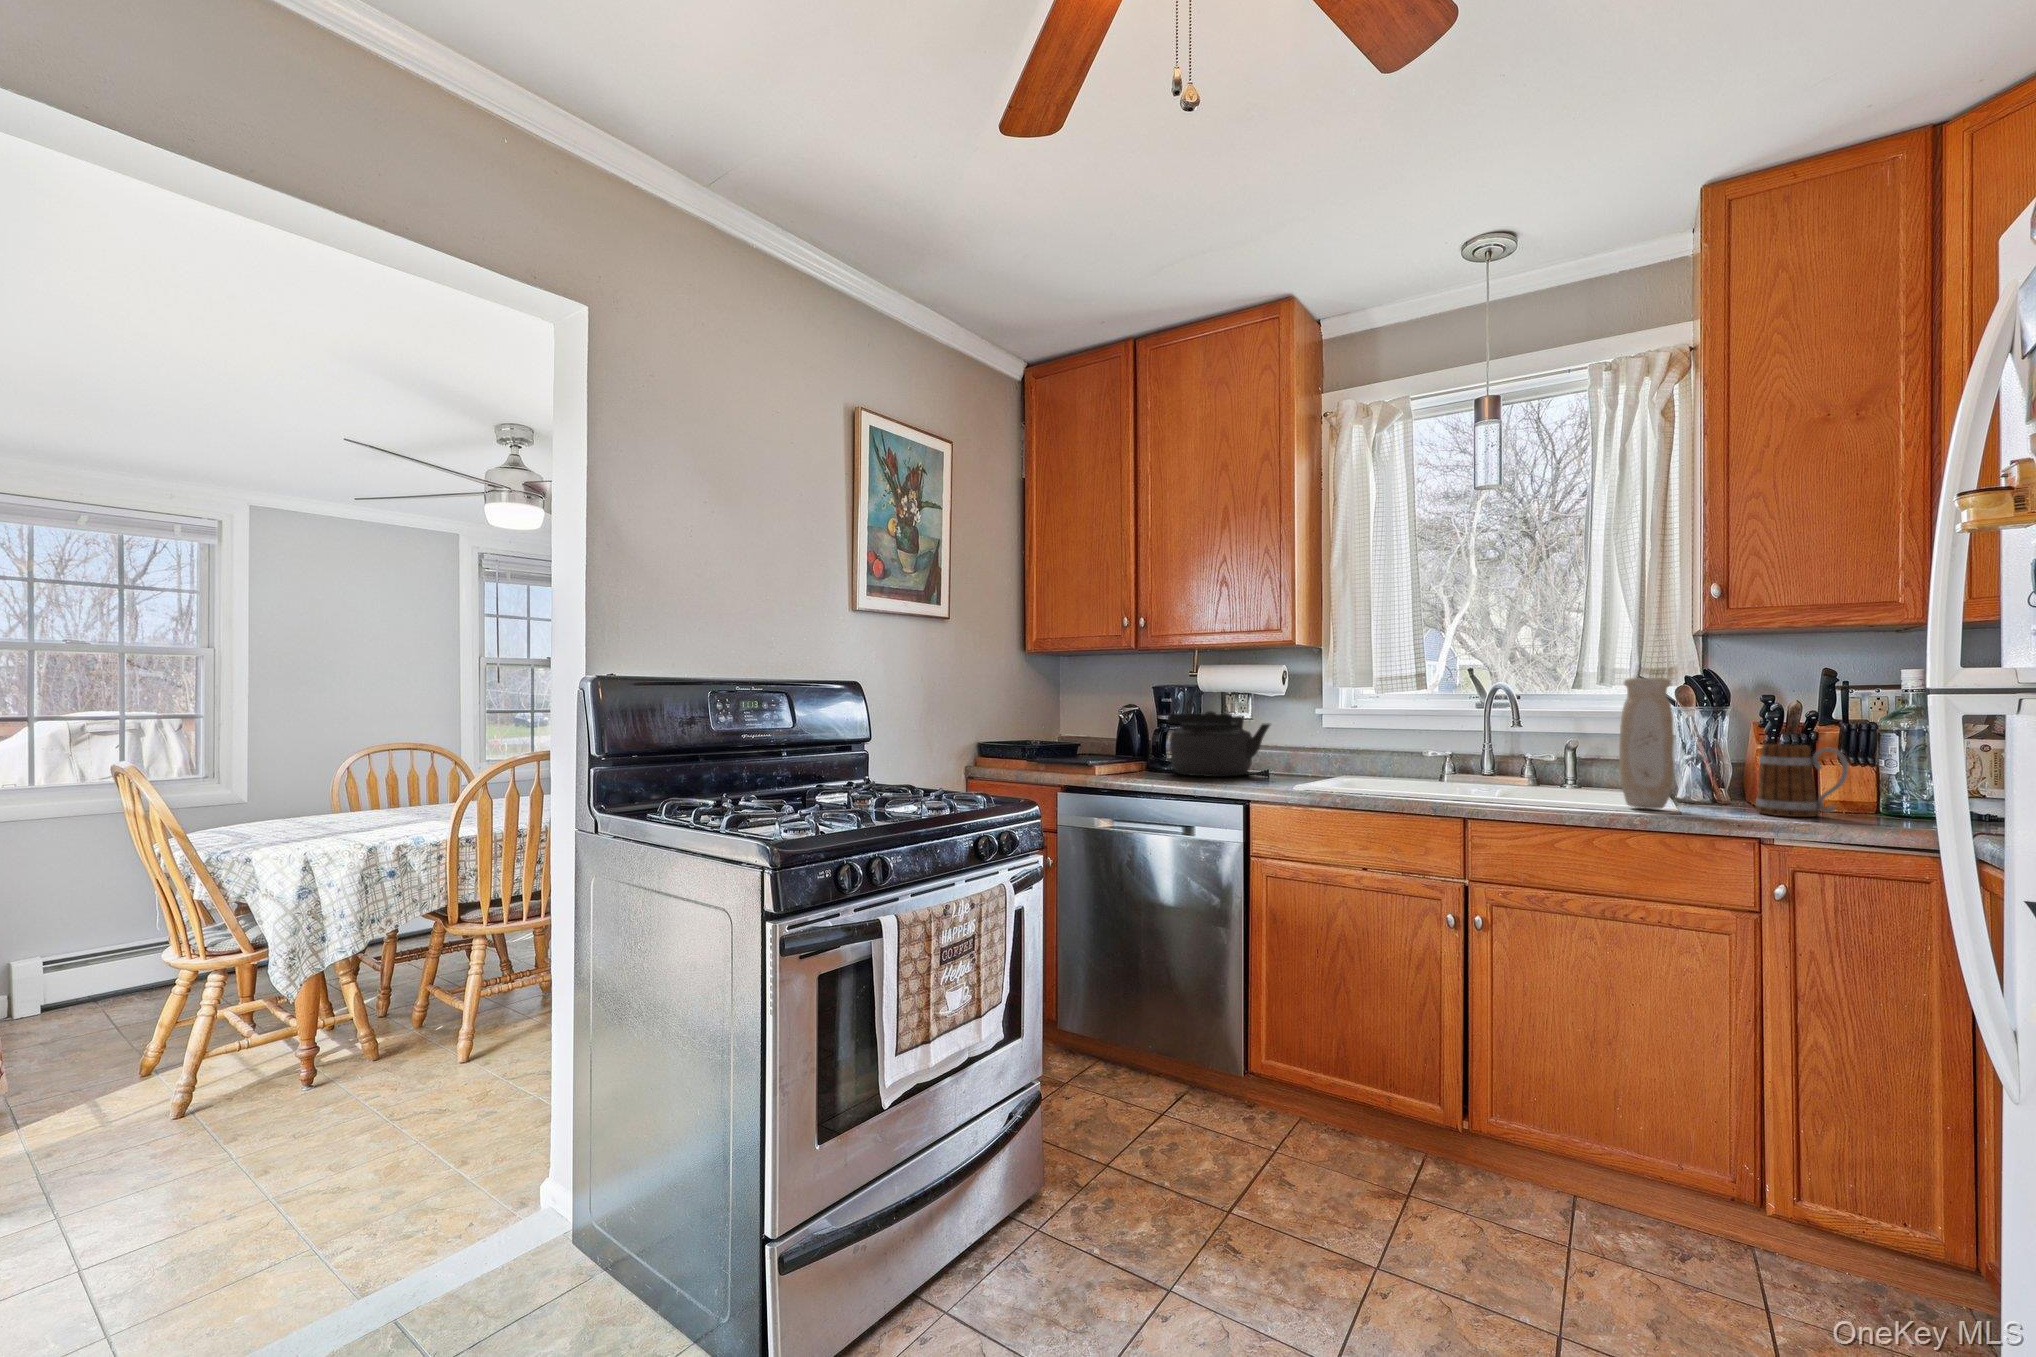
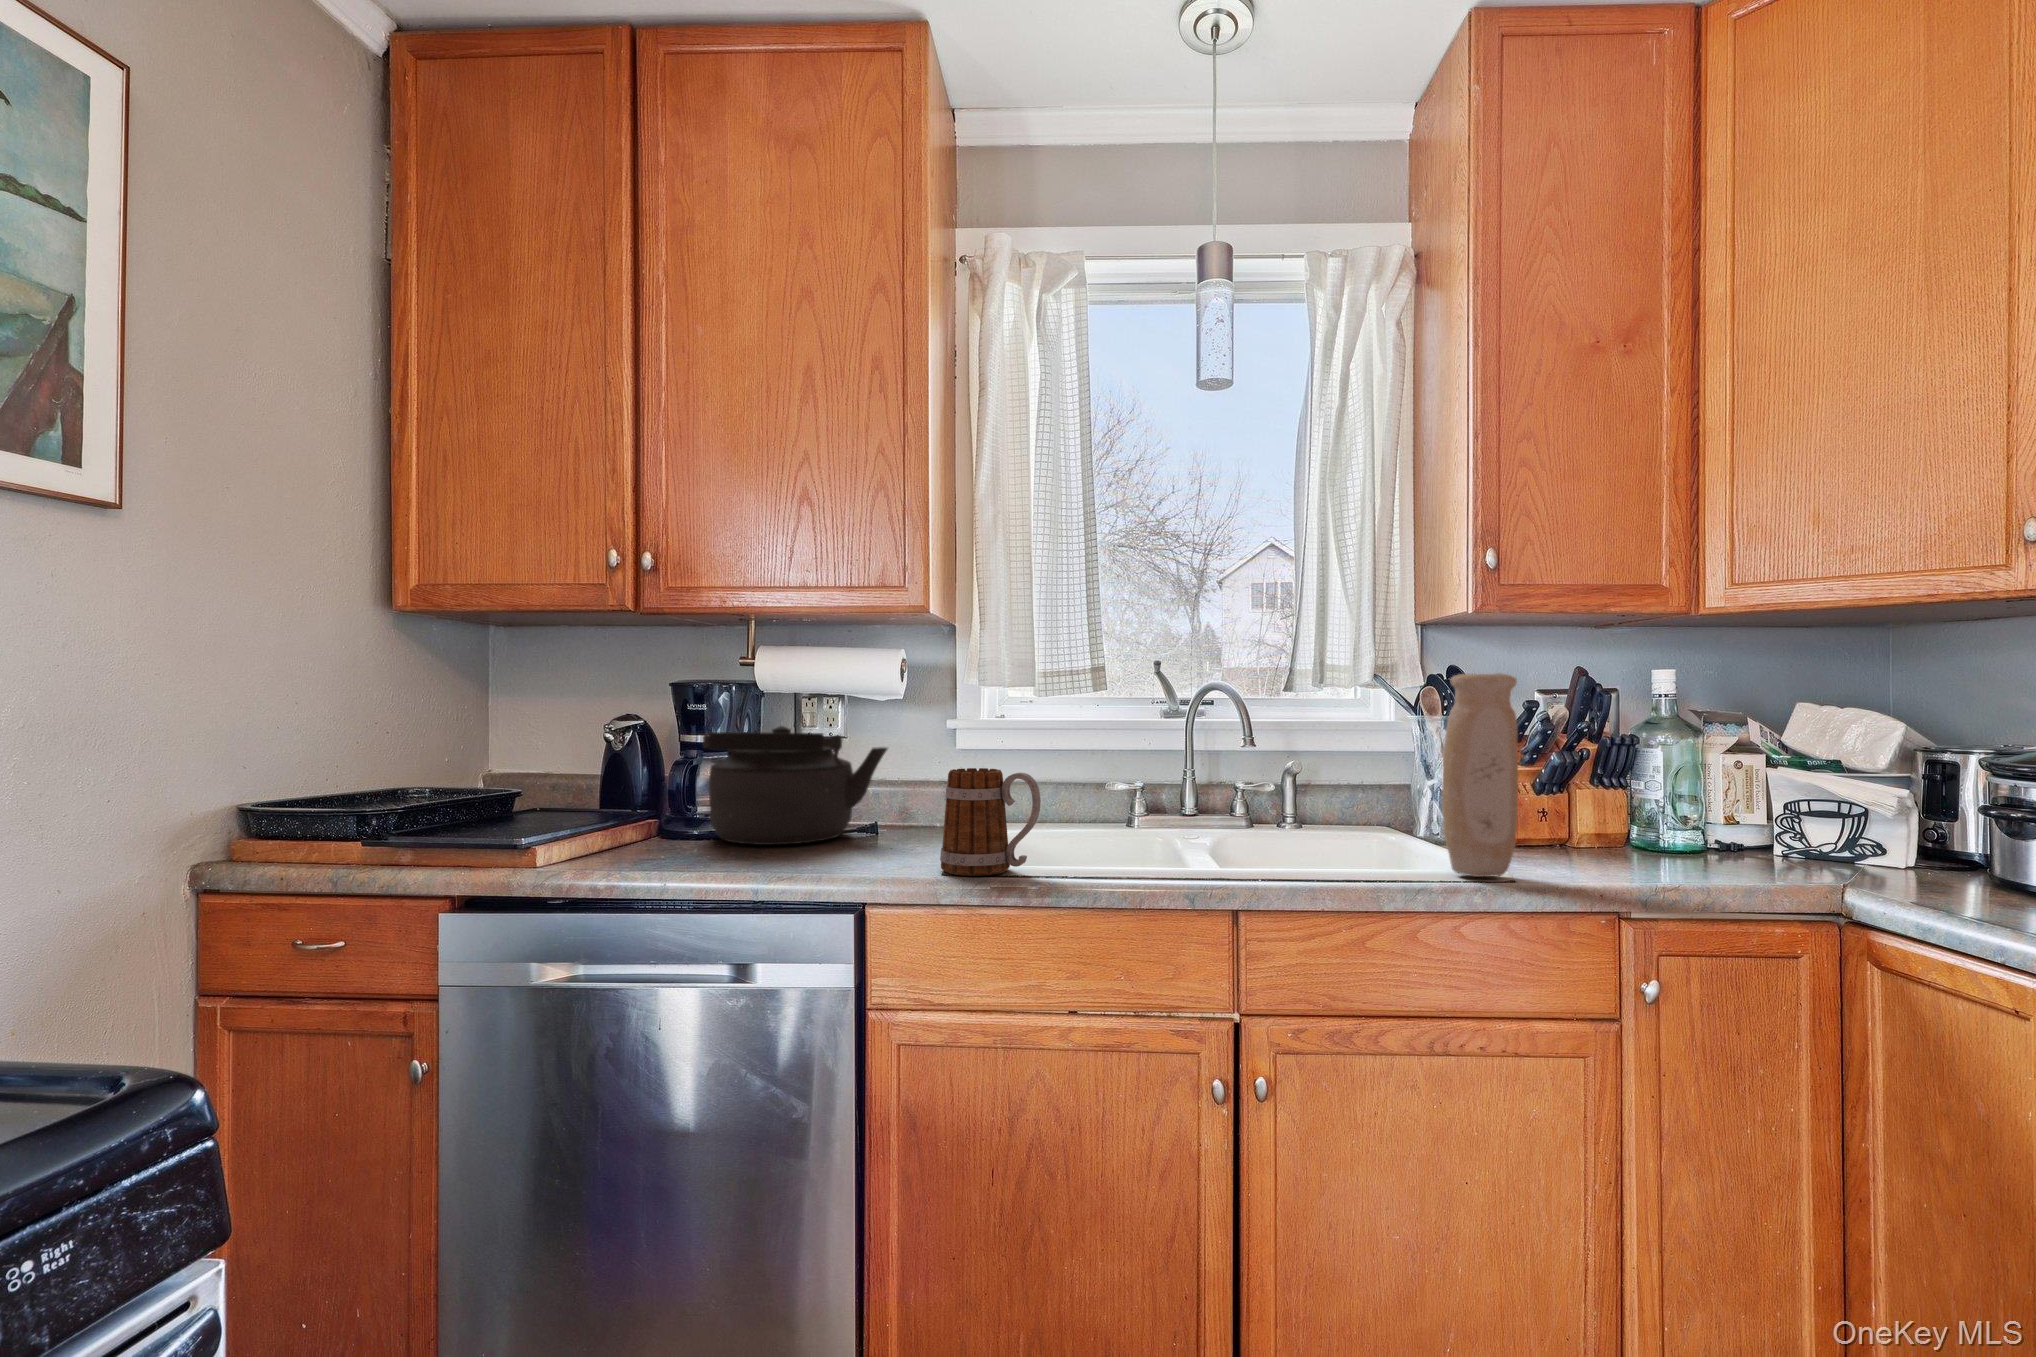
mug: present [1756,744,1848,817] -> present [940,768,1041,876]

